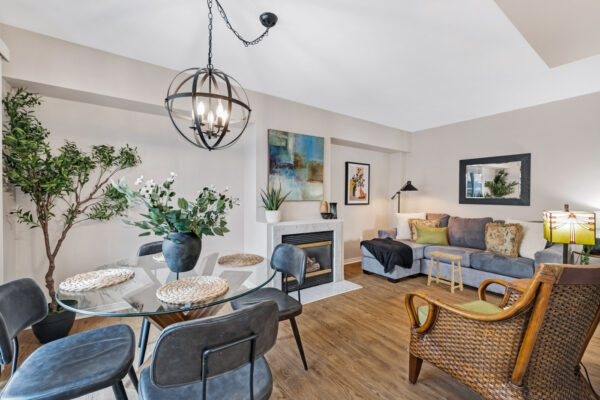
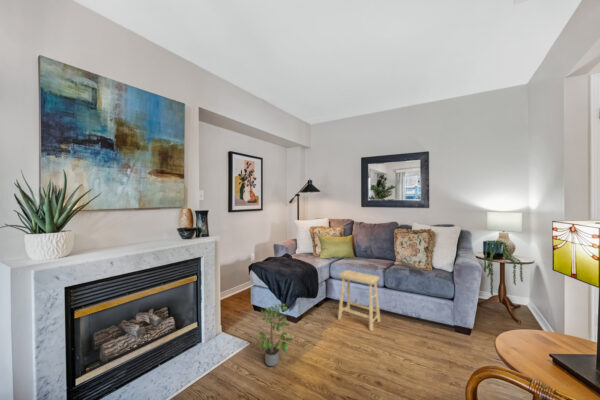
potted plant: none [369,259,392,296] -> present [259,304,293,366]

